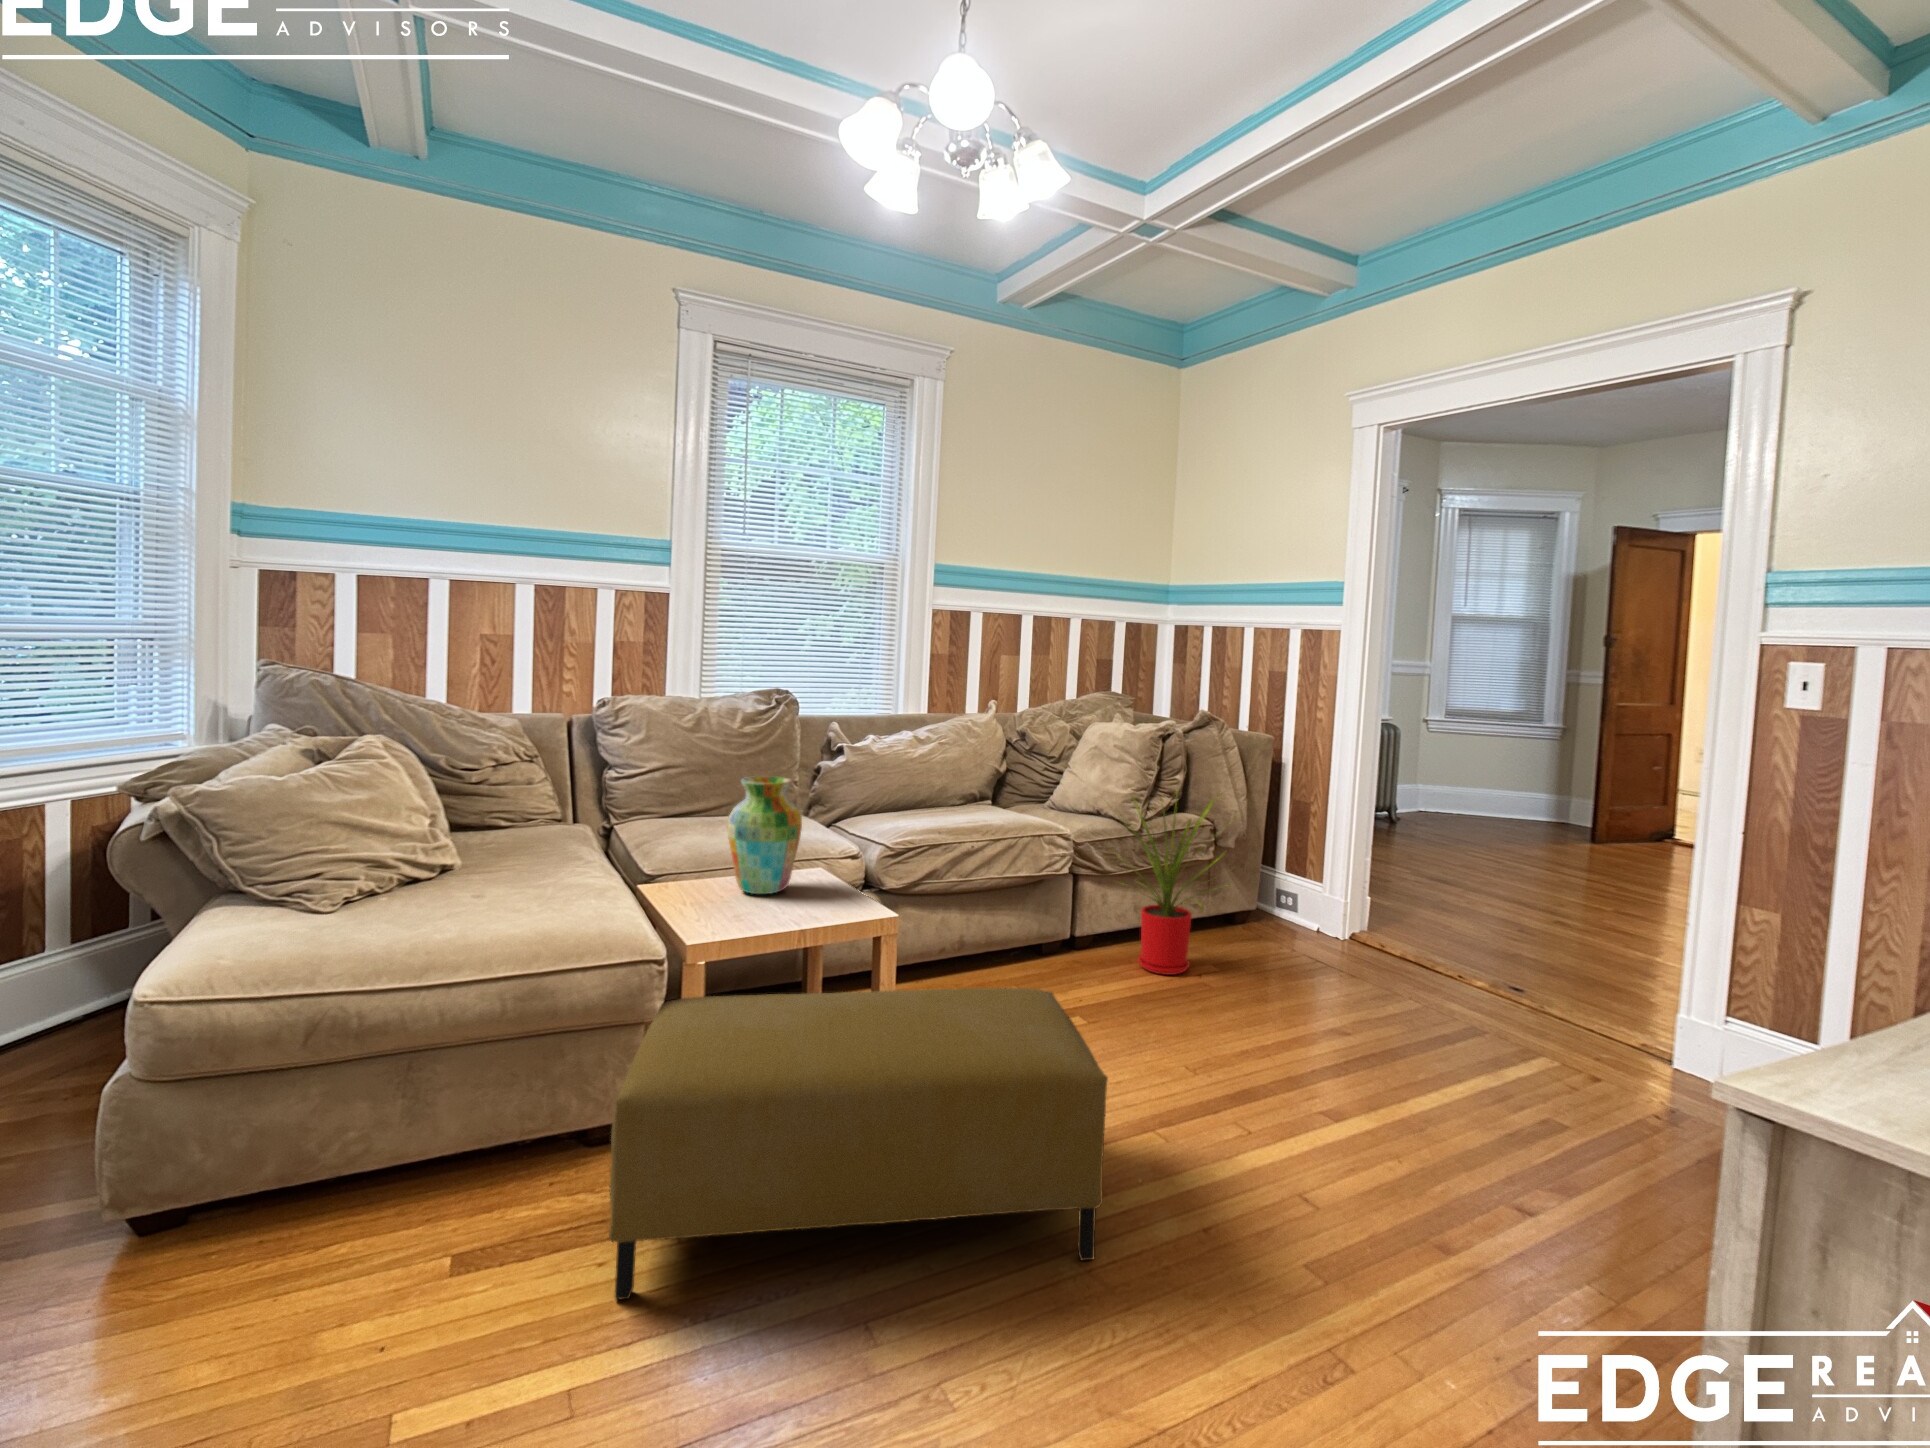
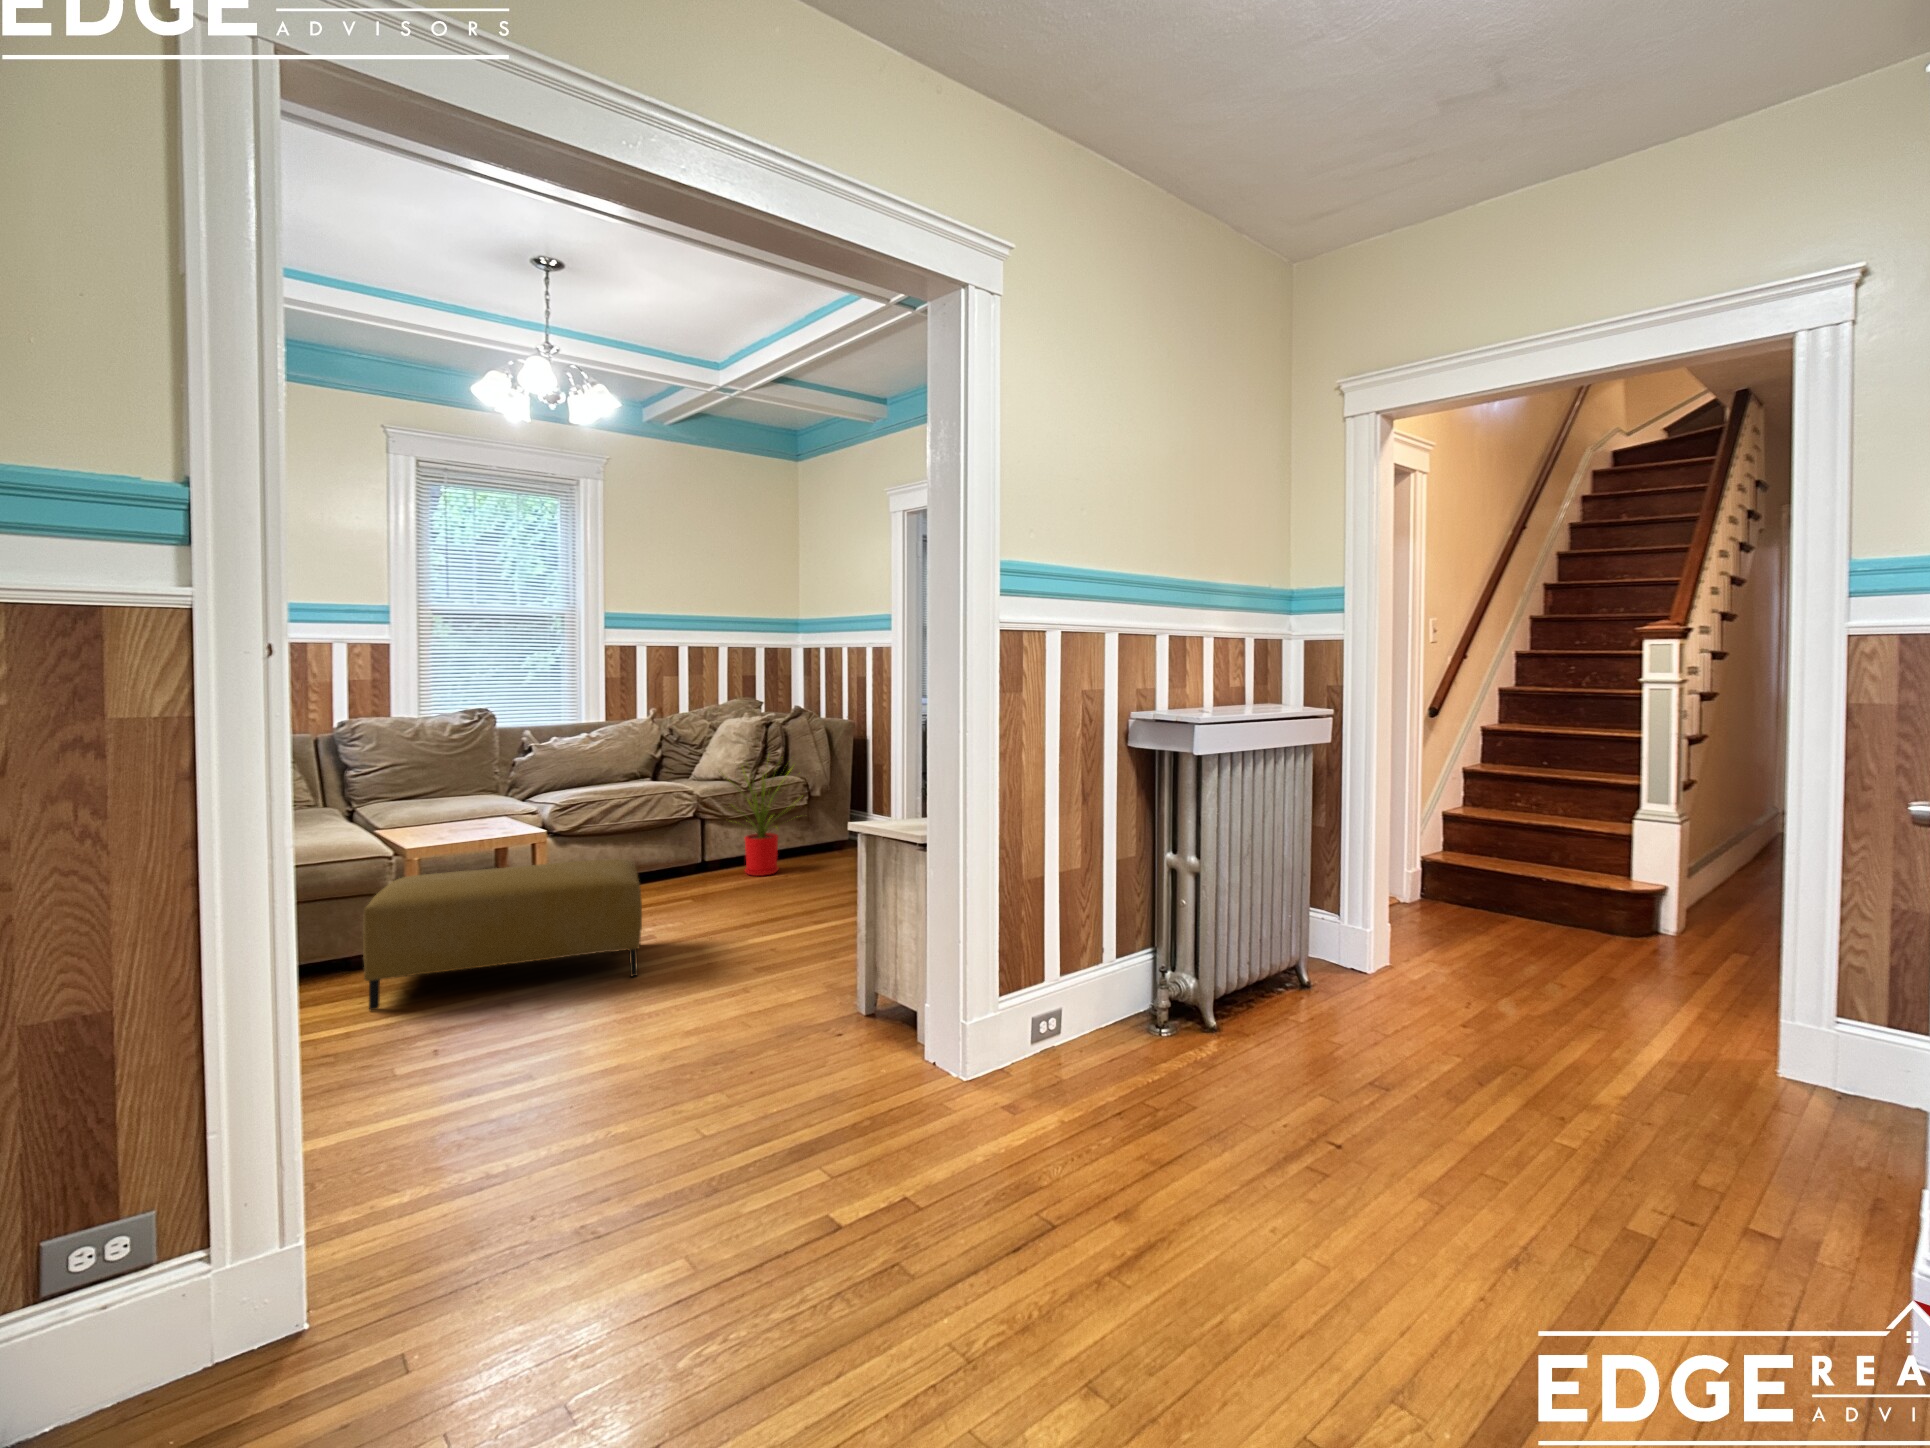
vase: present [728,776,802,894] -> none [434,759,485,830]

